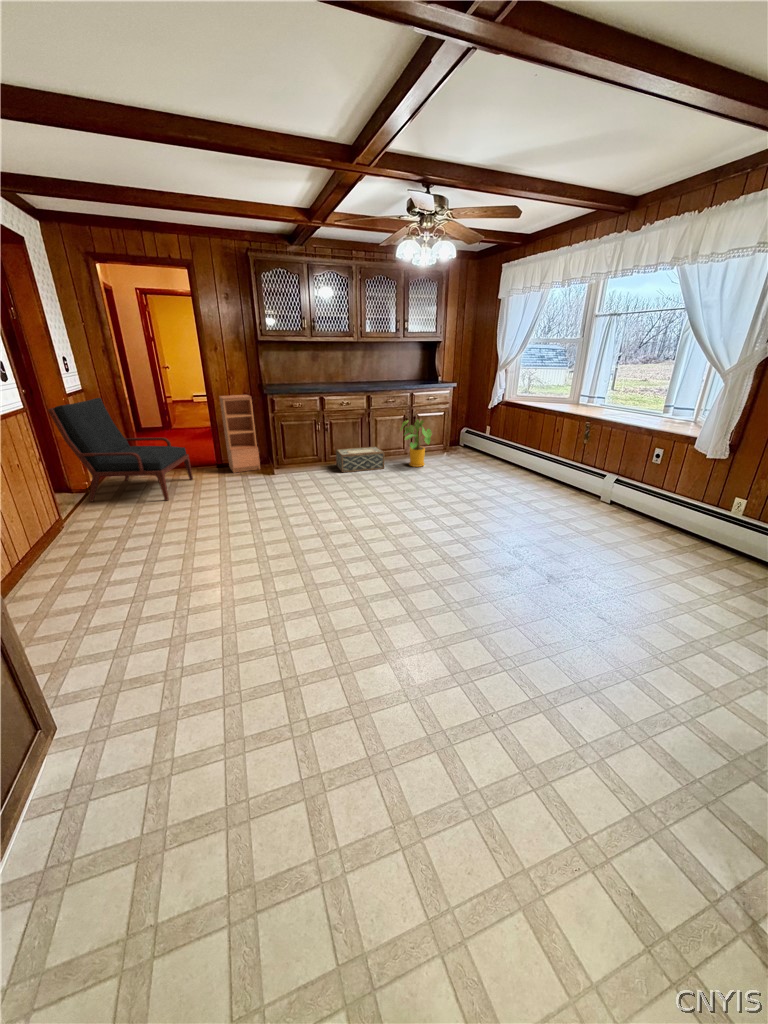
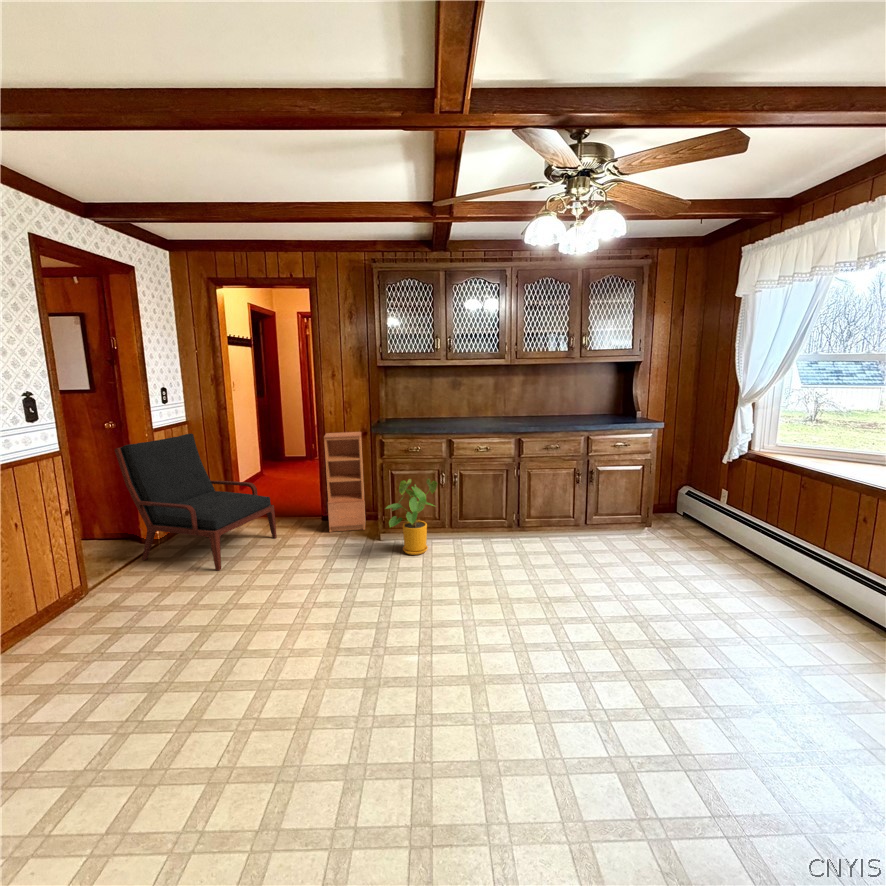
house plant: present [400,420,432,467] -> present [386,479,438,555]
woven basket: present [336,446,384,472] -> none [466,511,535,549]

